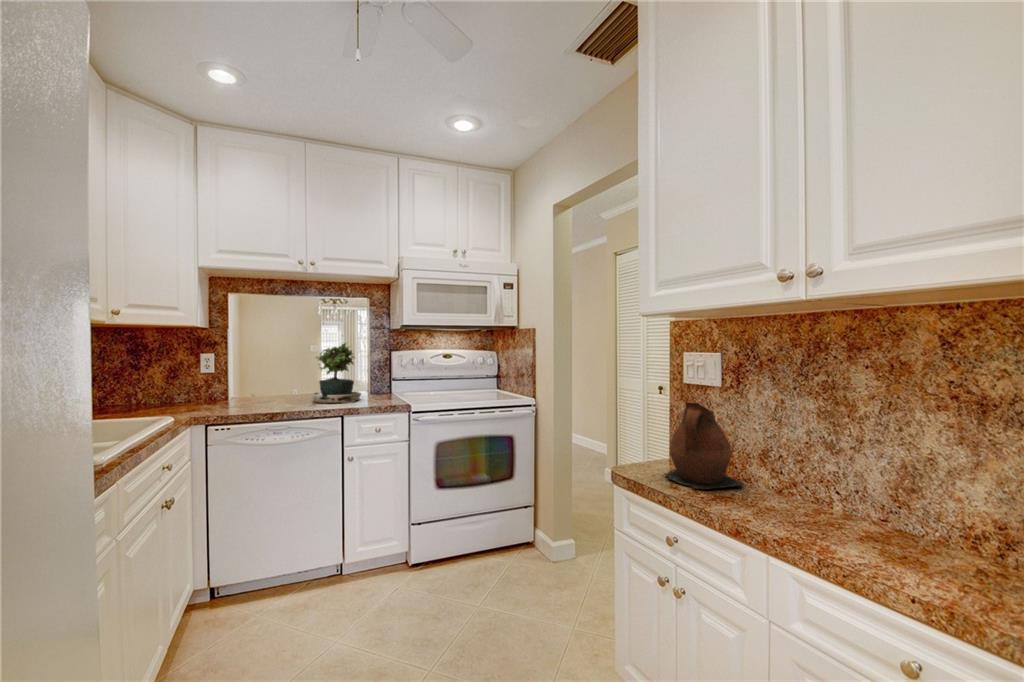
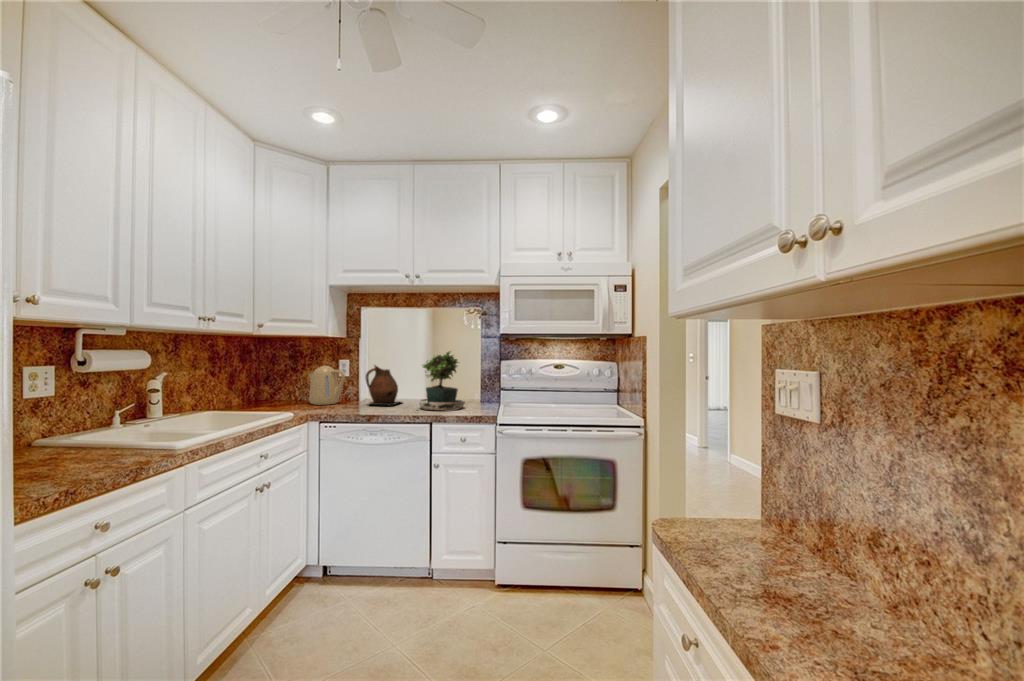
kettle: none [163,361,215,406] -> present [308,366,345,405]
ceramic pitcher: present [664,402,743,489] -> present [366,365,401,405]

